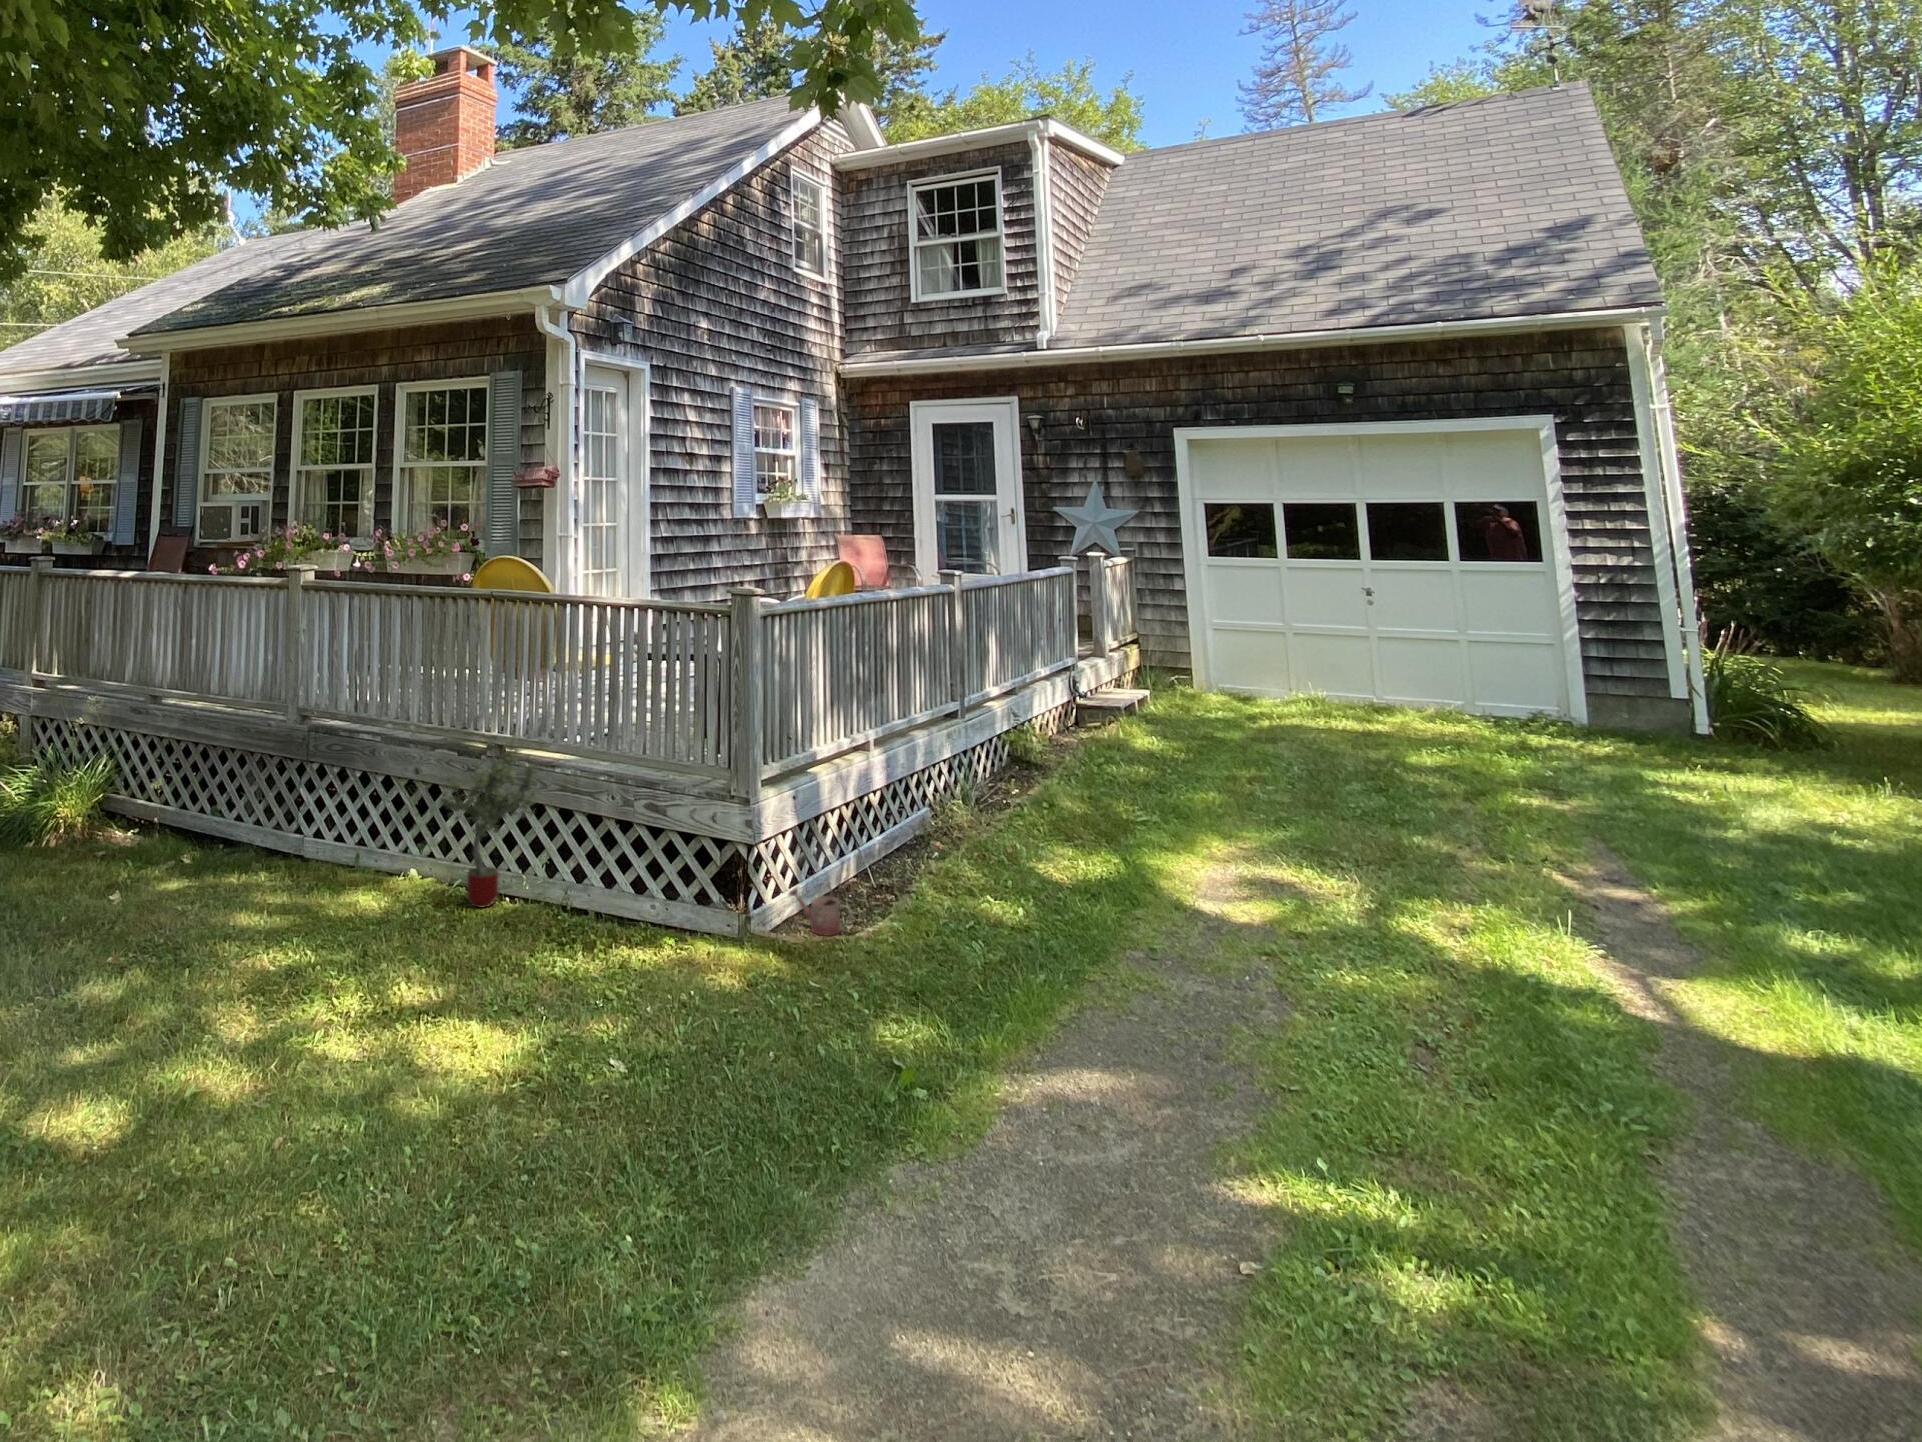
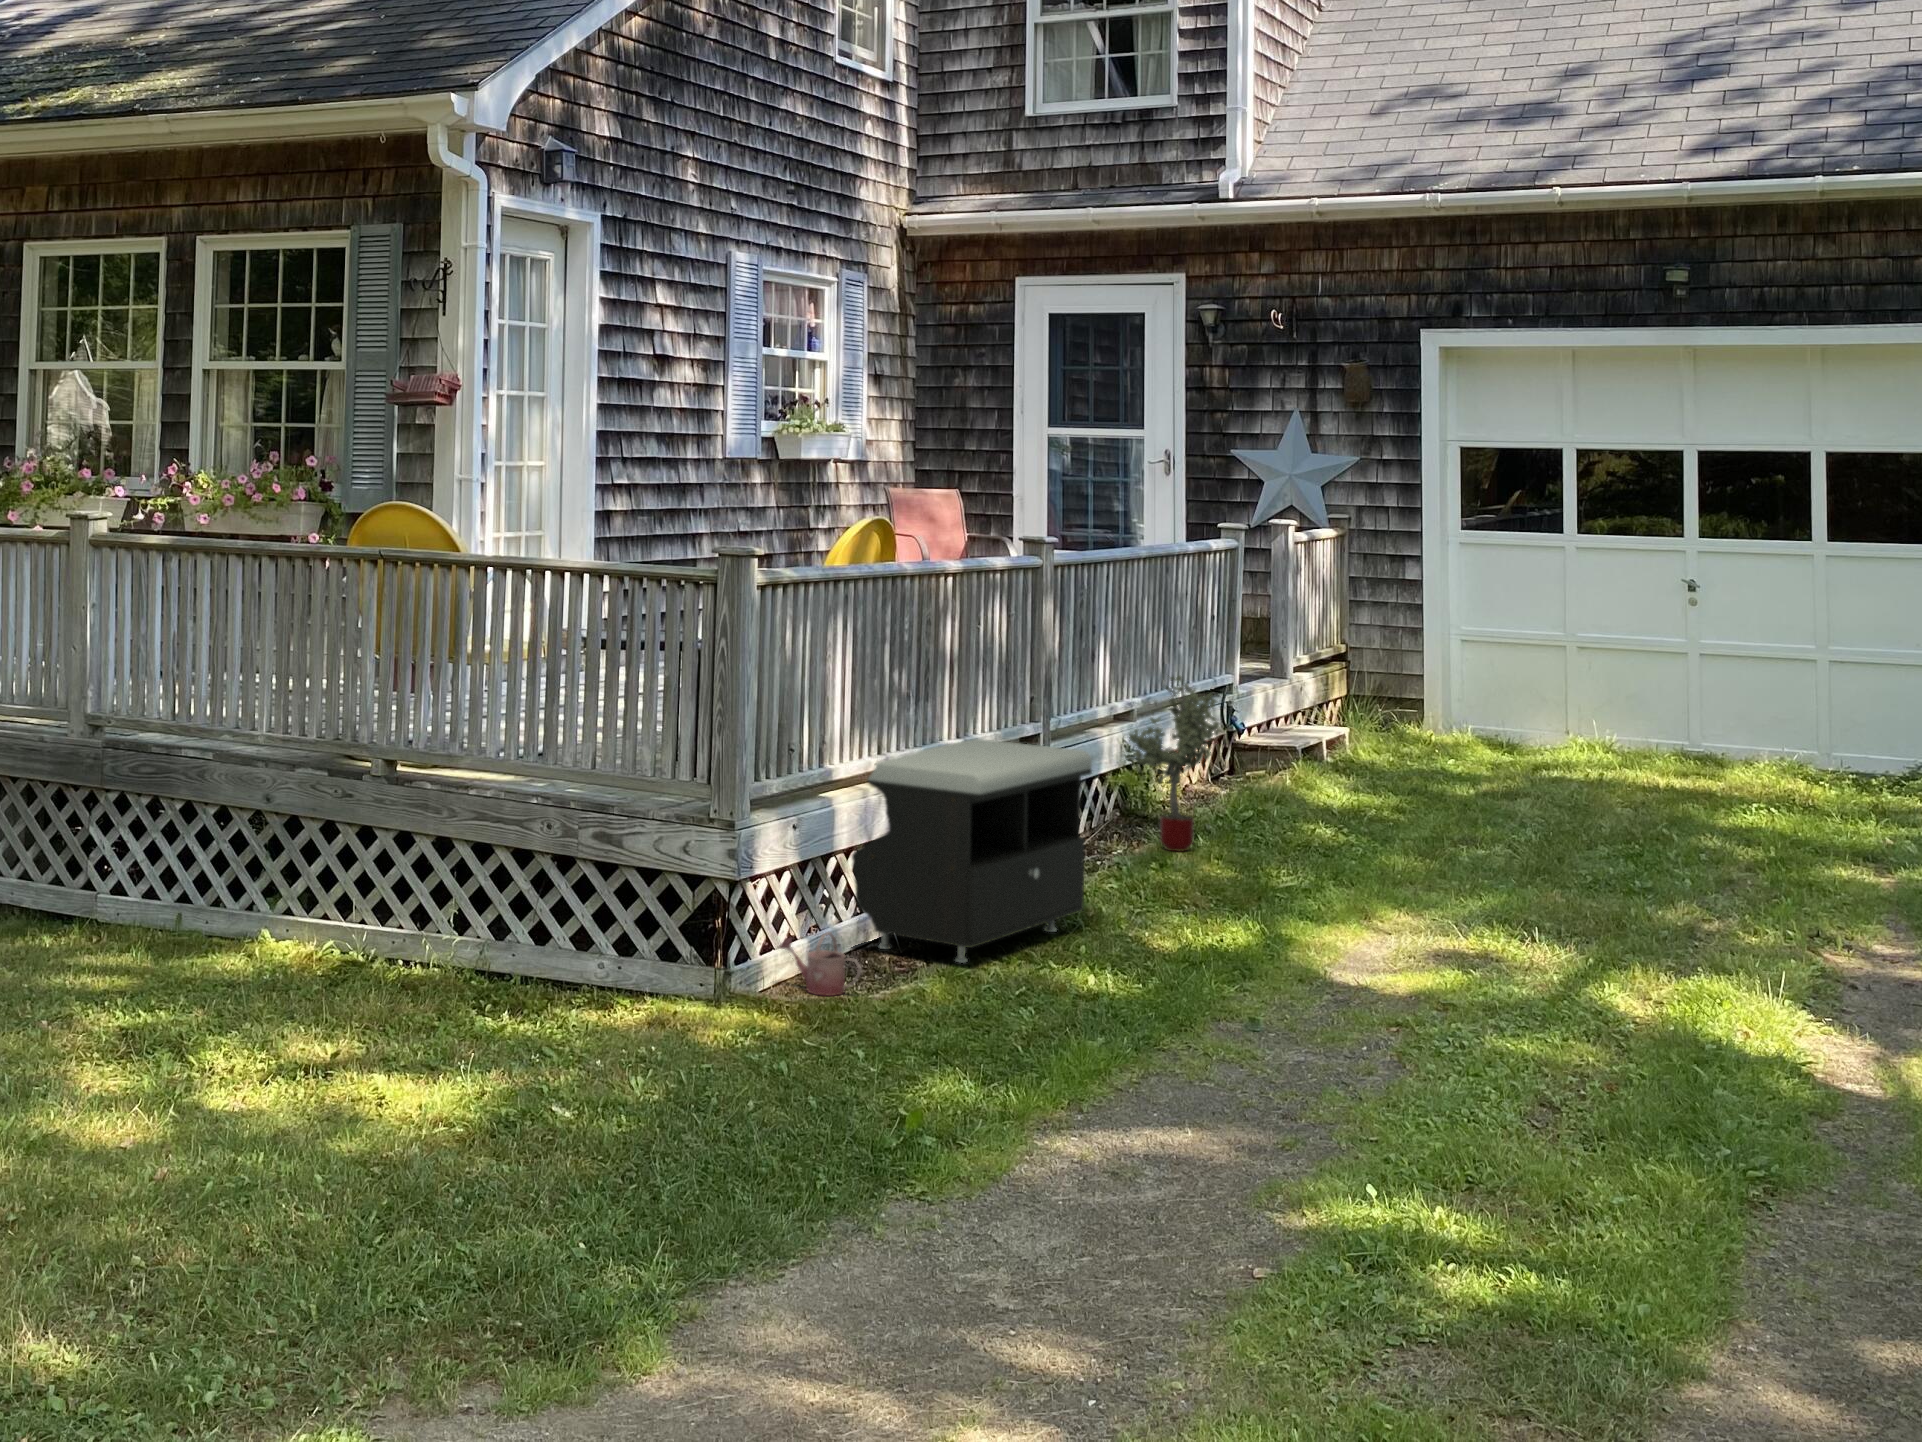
storage bench: none [837,718,1008,898] -> present [852,739,1092,963]
potted tree: present [440,735,542,907] -> present [1125,675,1221,852]

